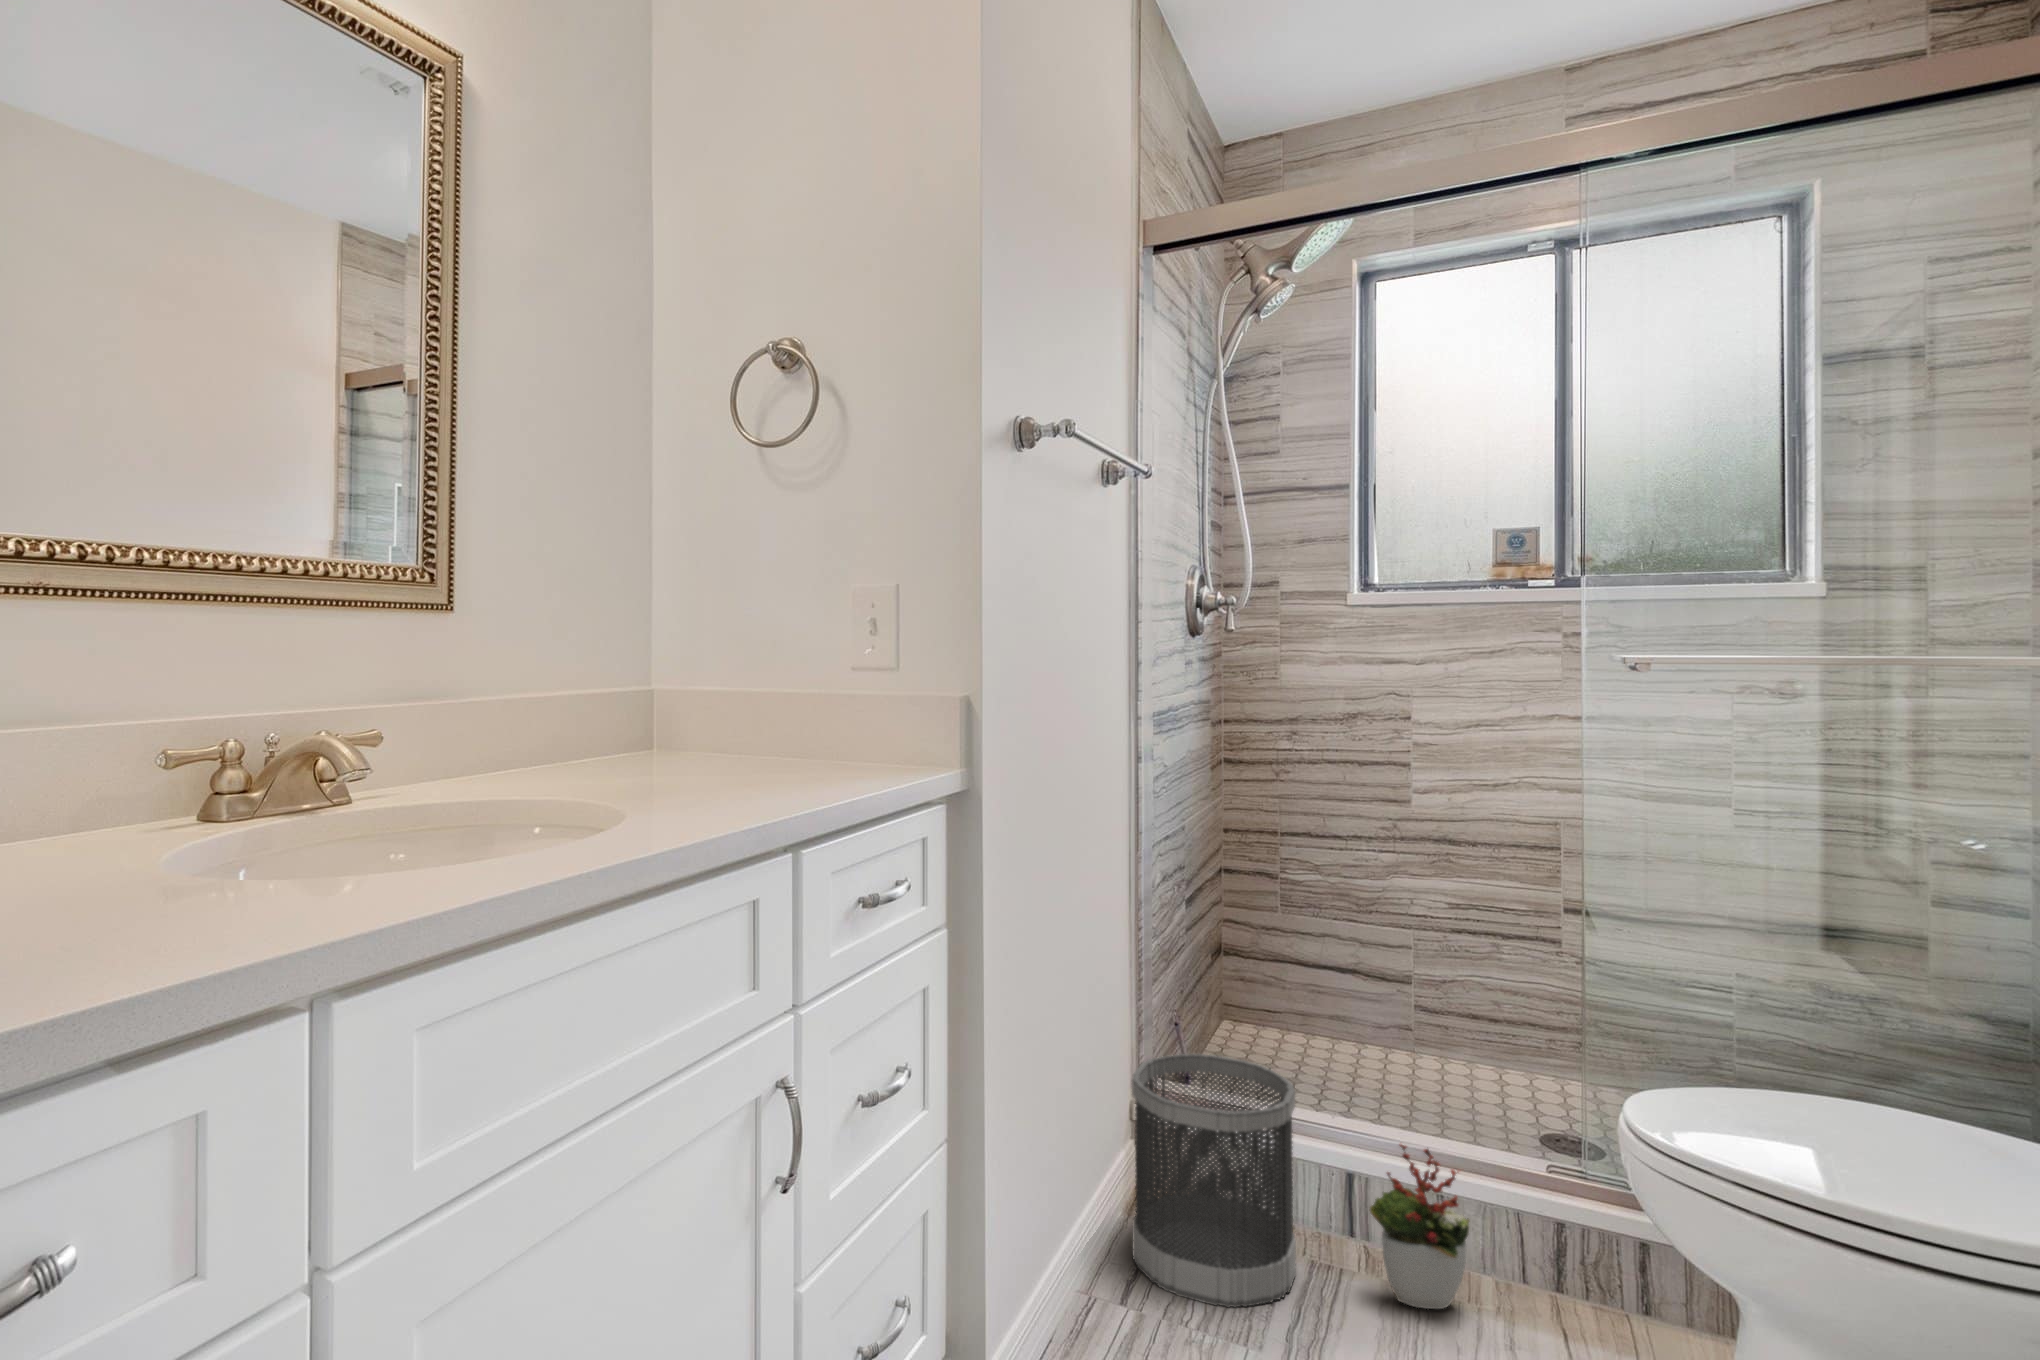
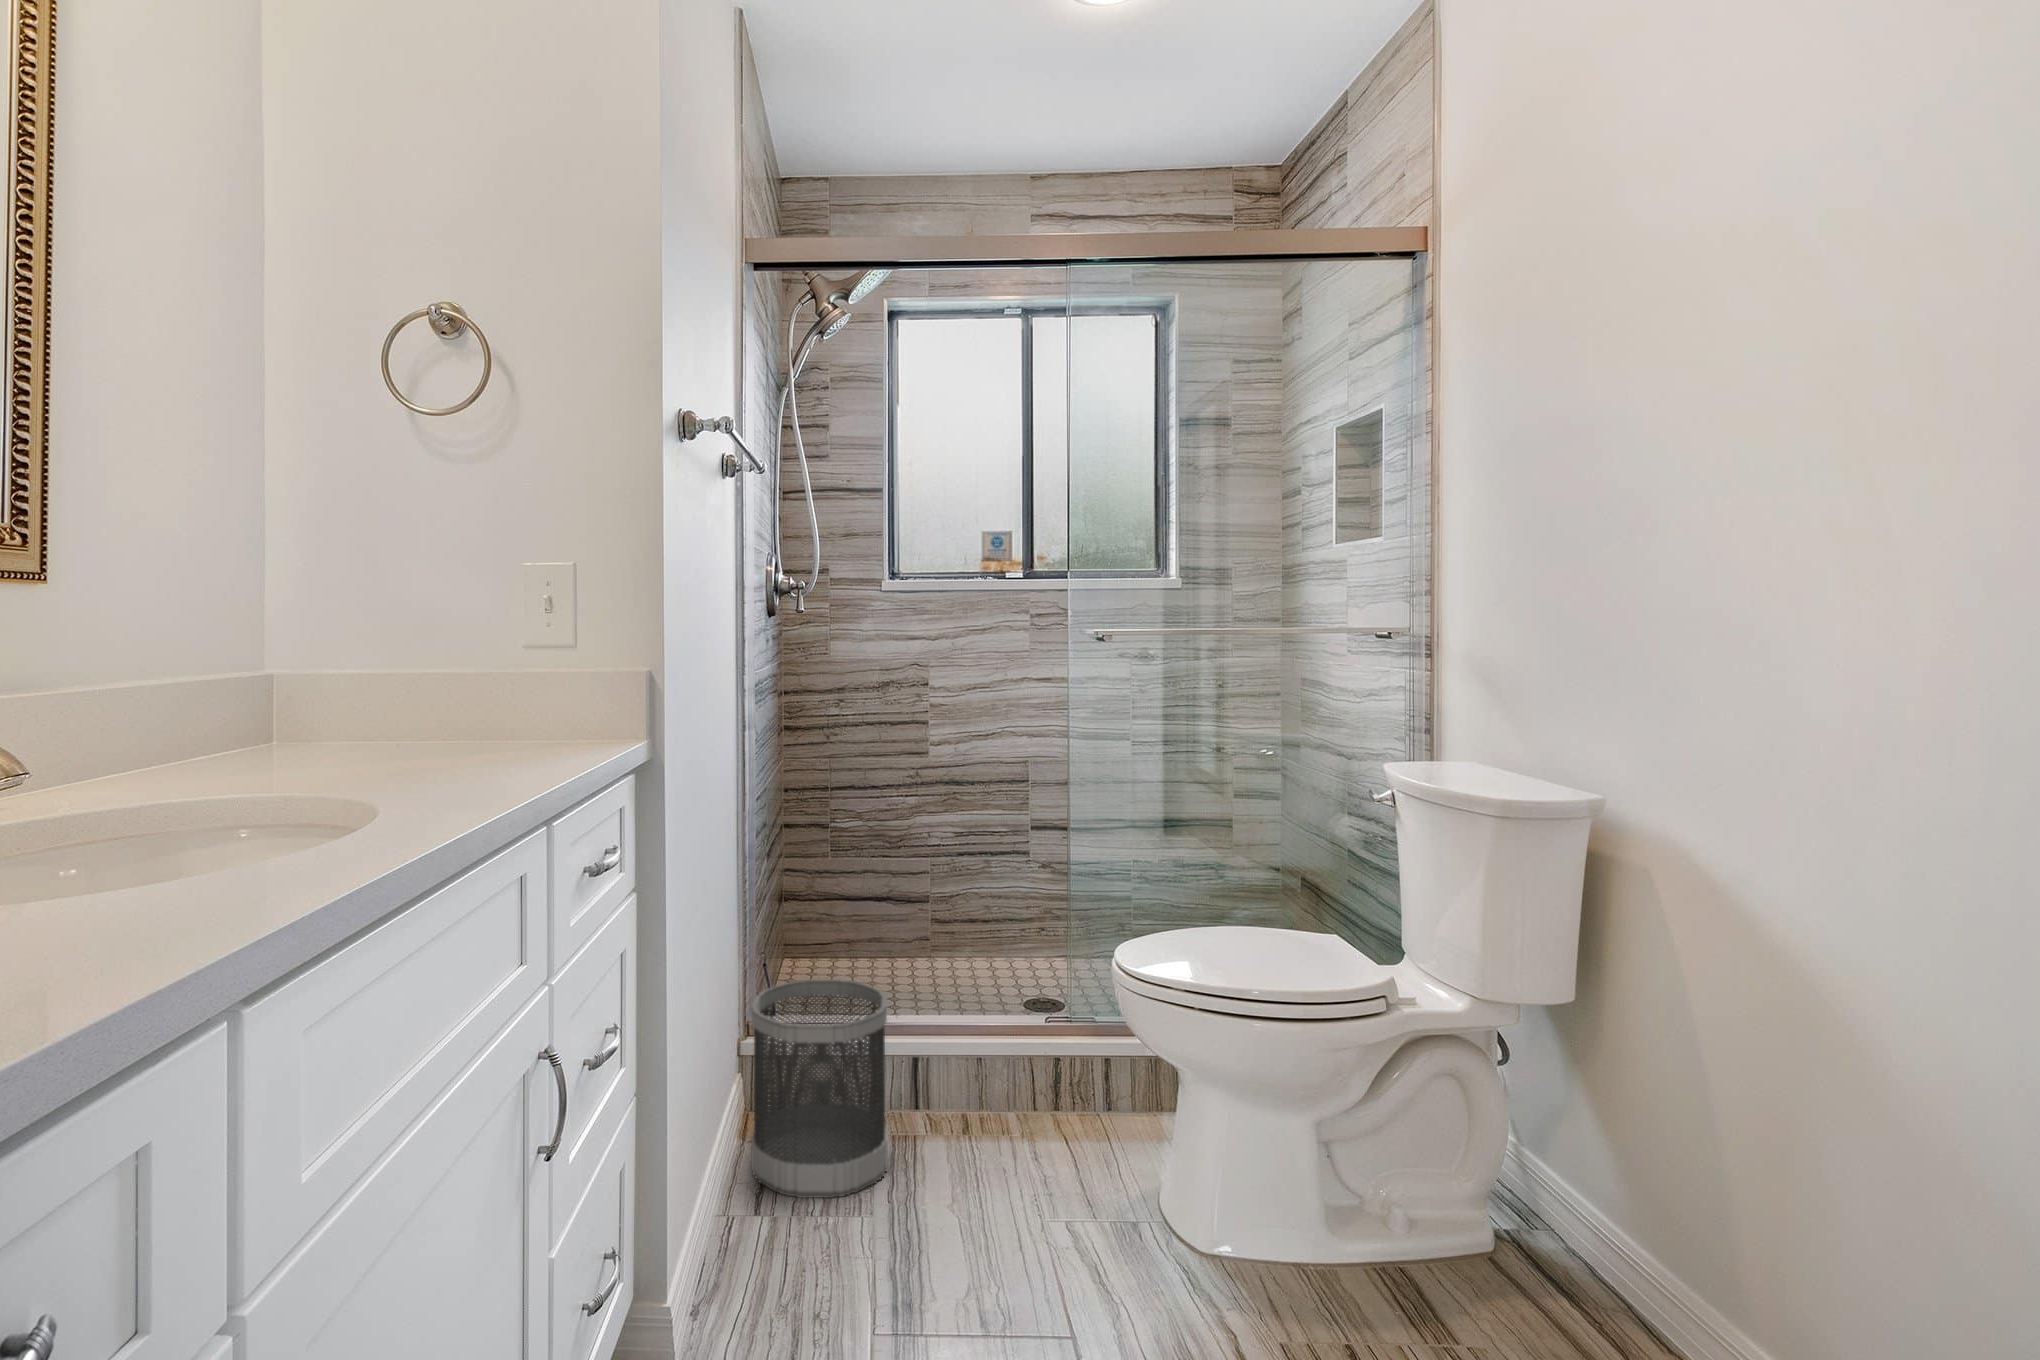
decorative plant: present [1370,1144,1469,1309] -> none [948,1024,1021,1158]

